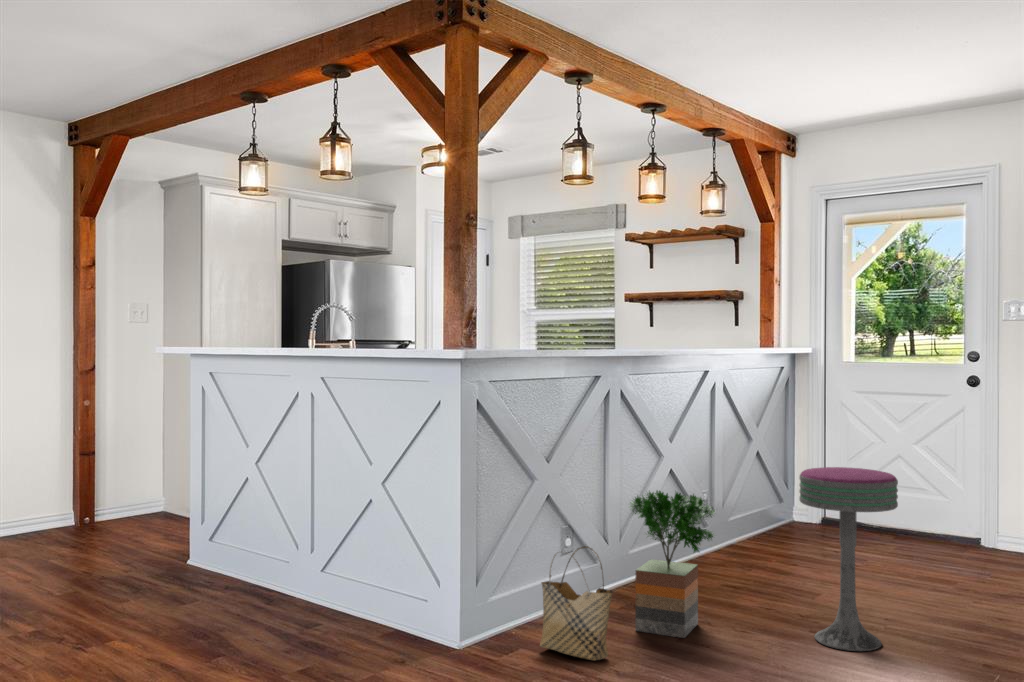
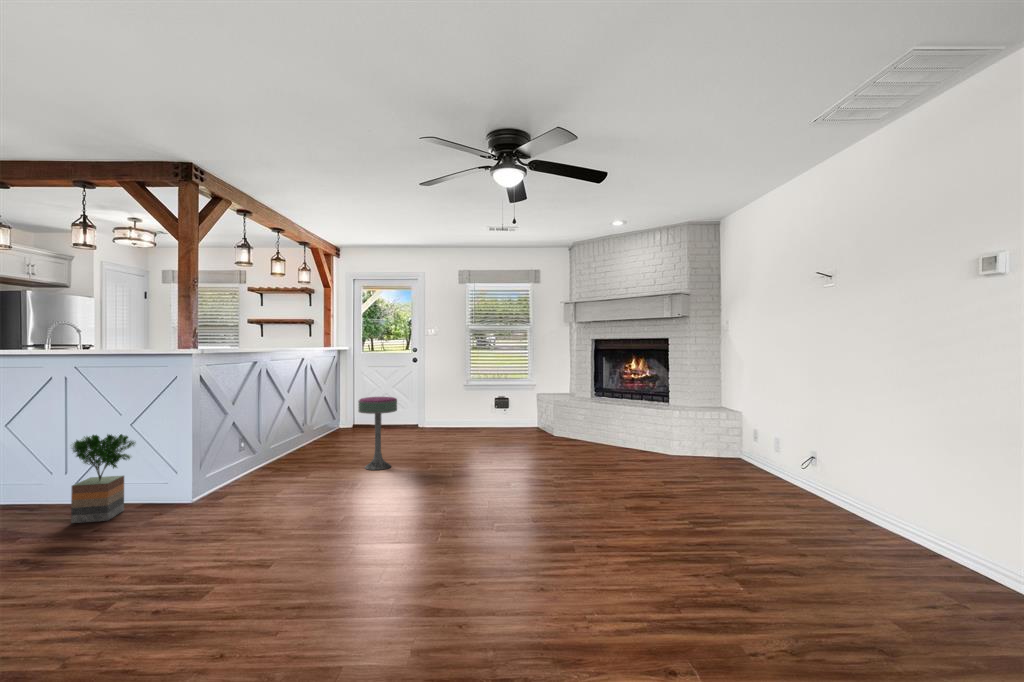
potted tree: present [630,491,715,638] -> present [71,434,135,523]
woven basket: present [540,546,613,660] -> none [239,442,279,493]

